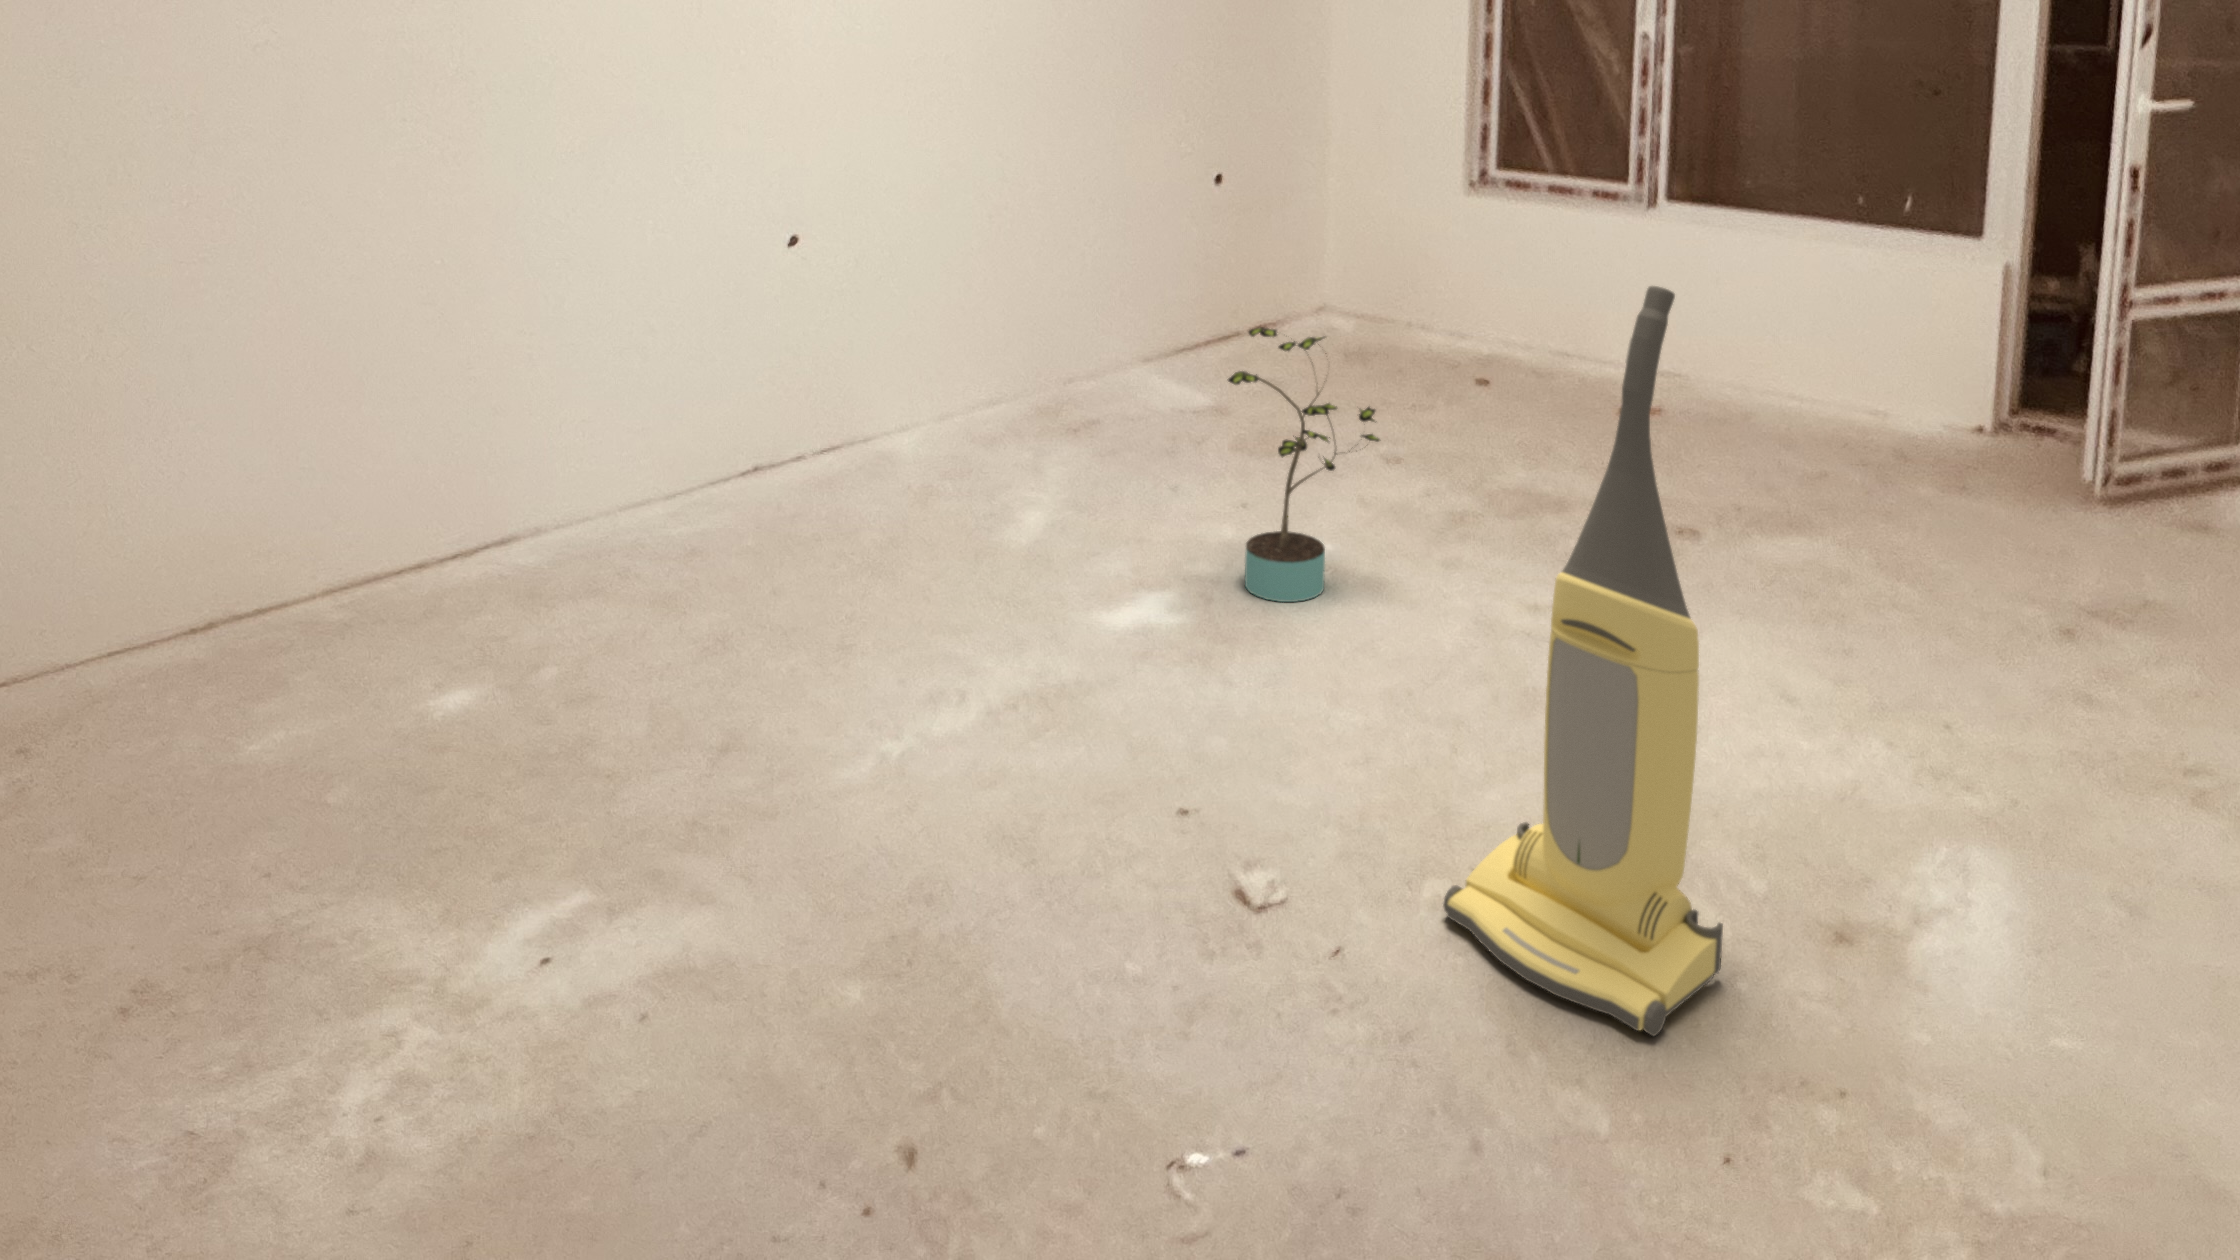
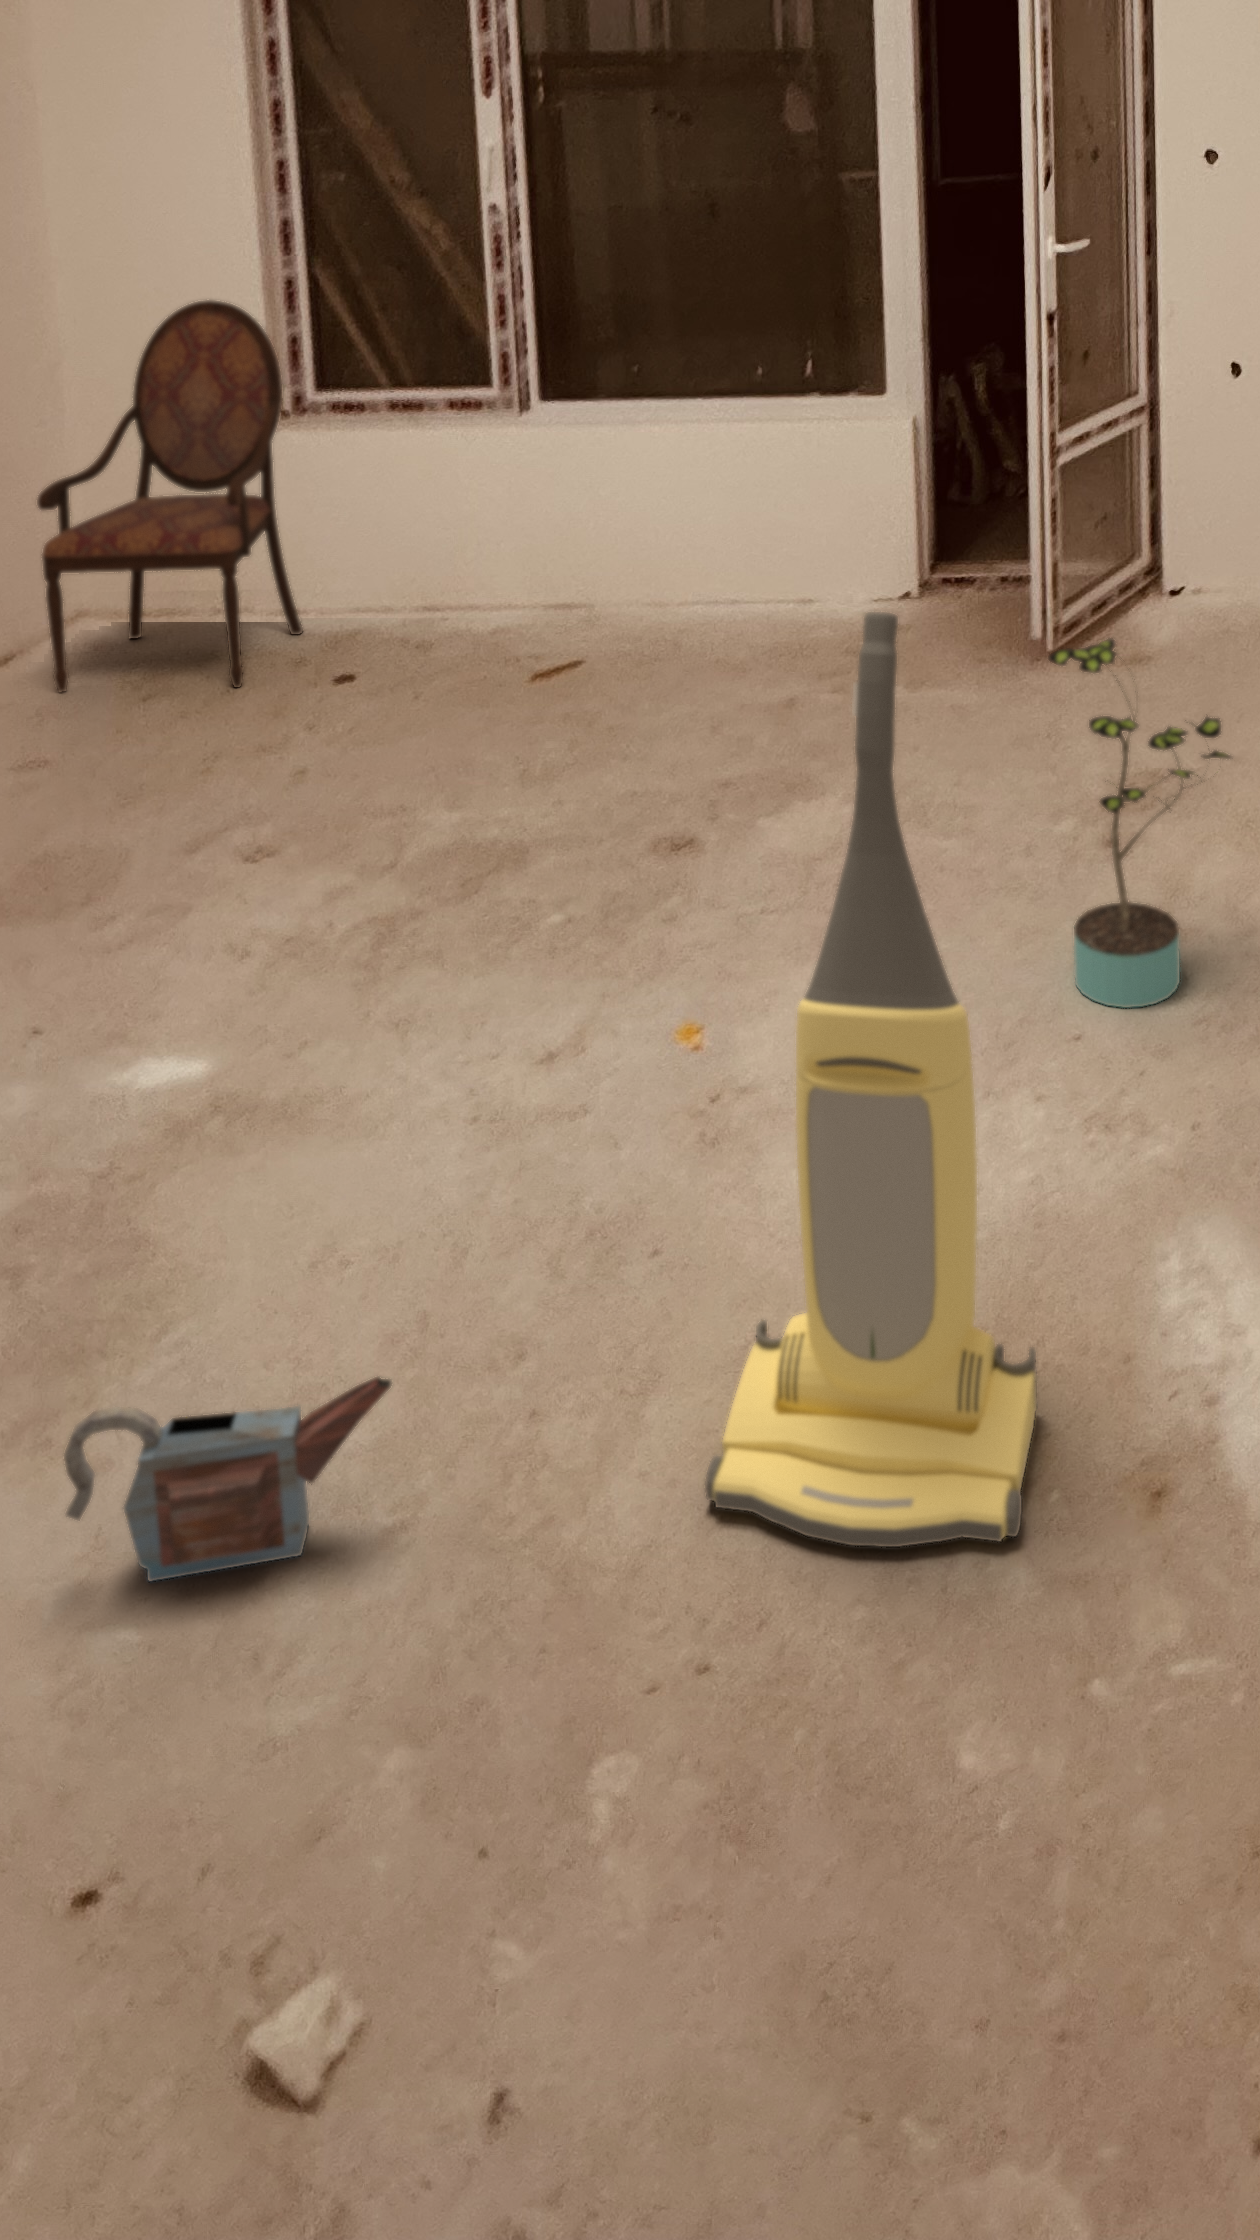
armchair: none [1290,88,1469,370] -> present [37,300,303,692]
potted plant: present [1228,327,1379,602] -> present [1049,639,1230,1008]
watering can: none [1078,684,1261,827] -> present [64,1377,392,1581]

